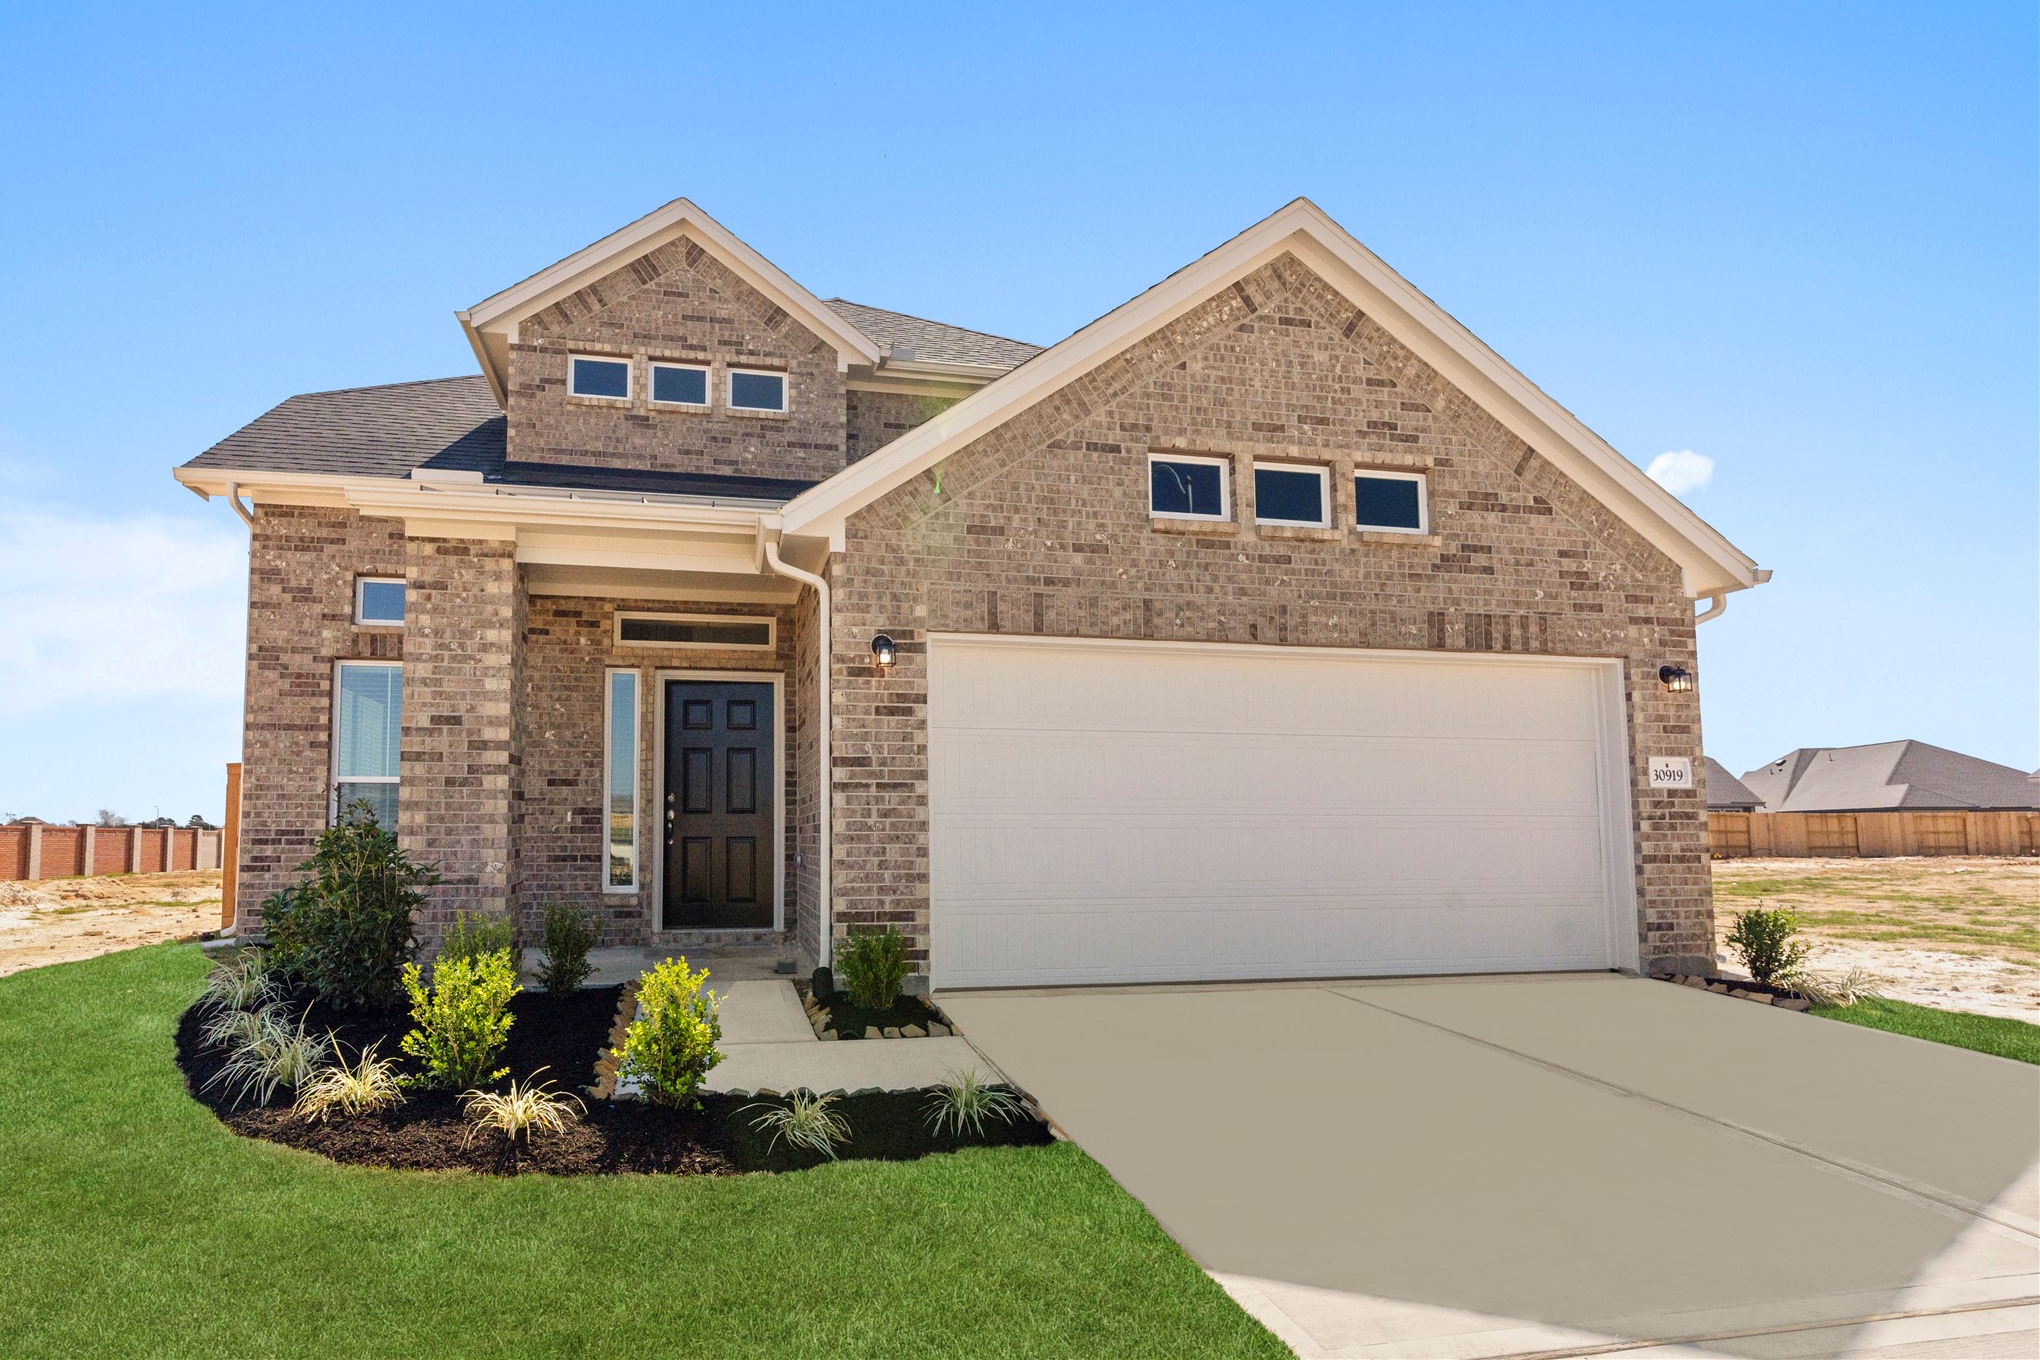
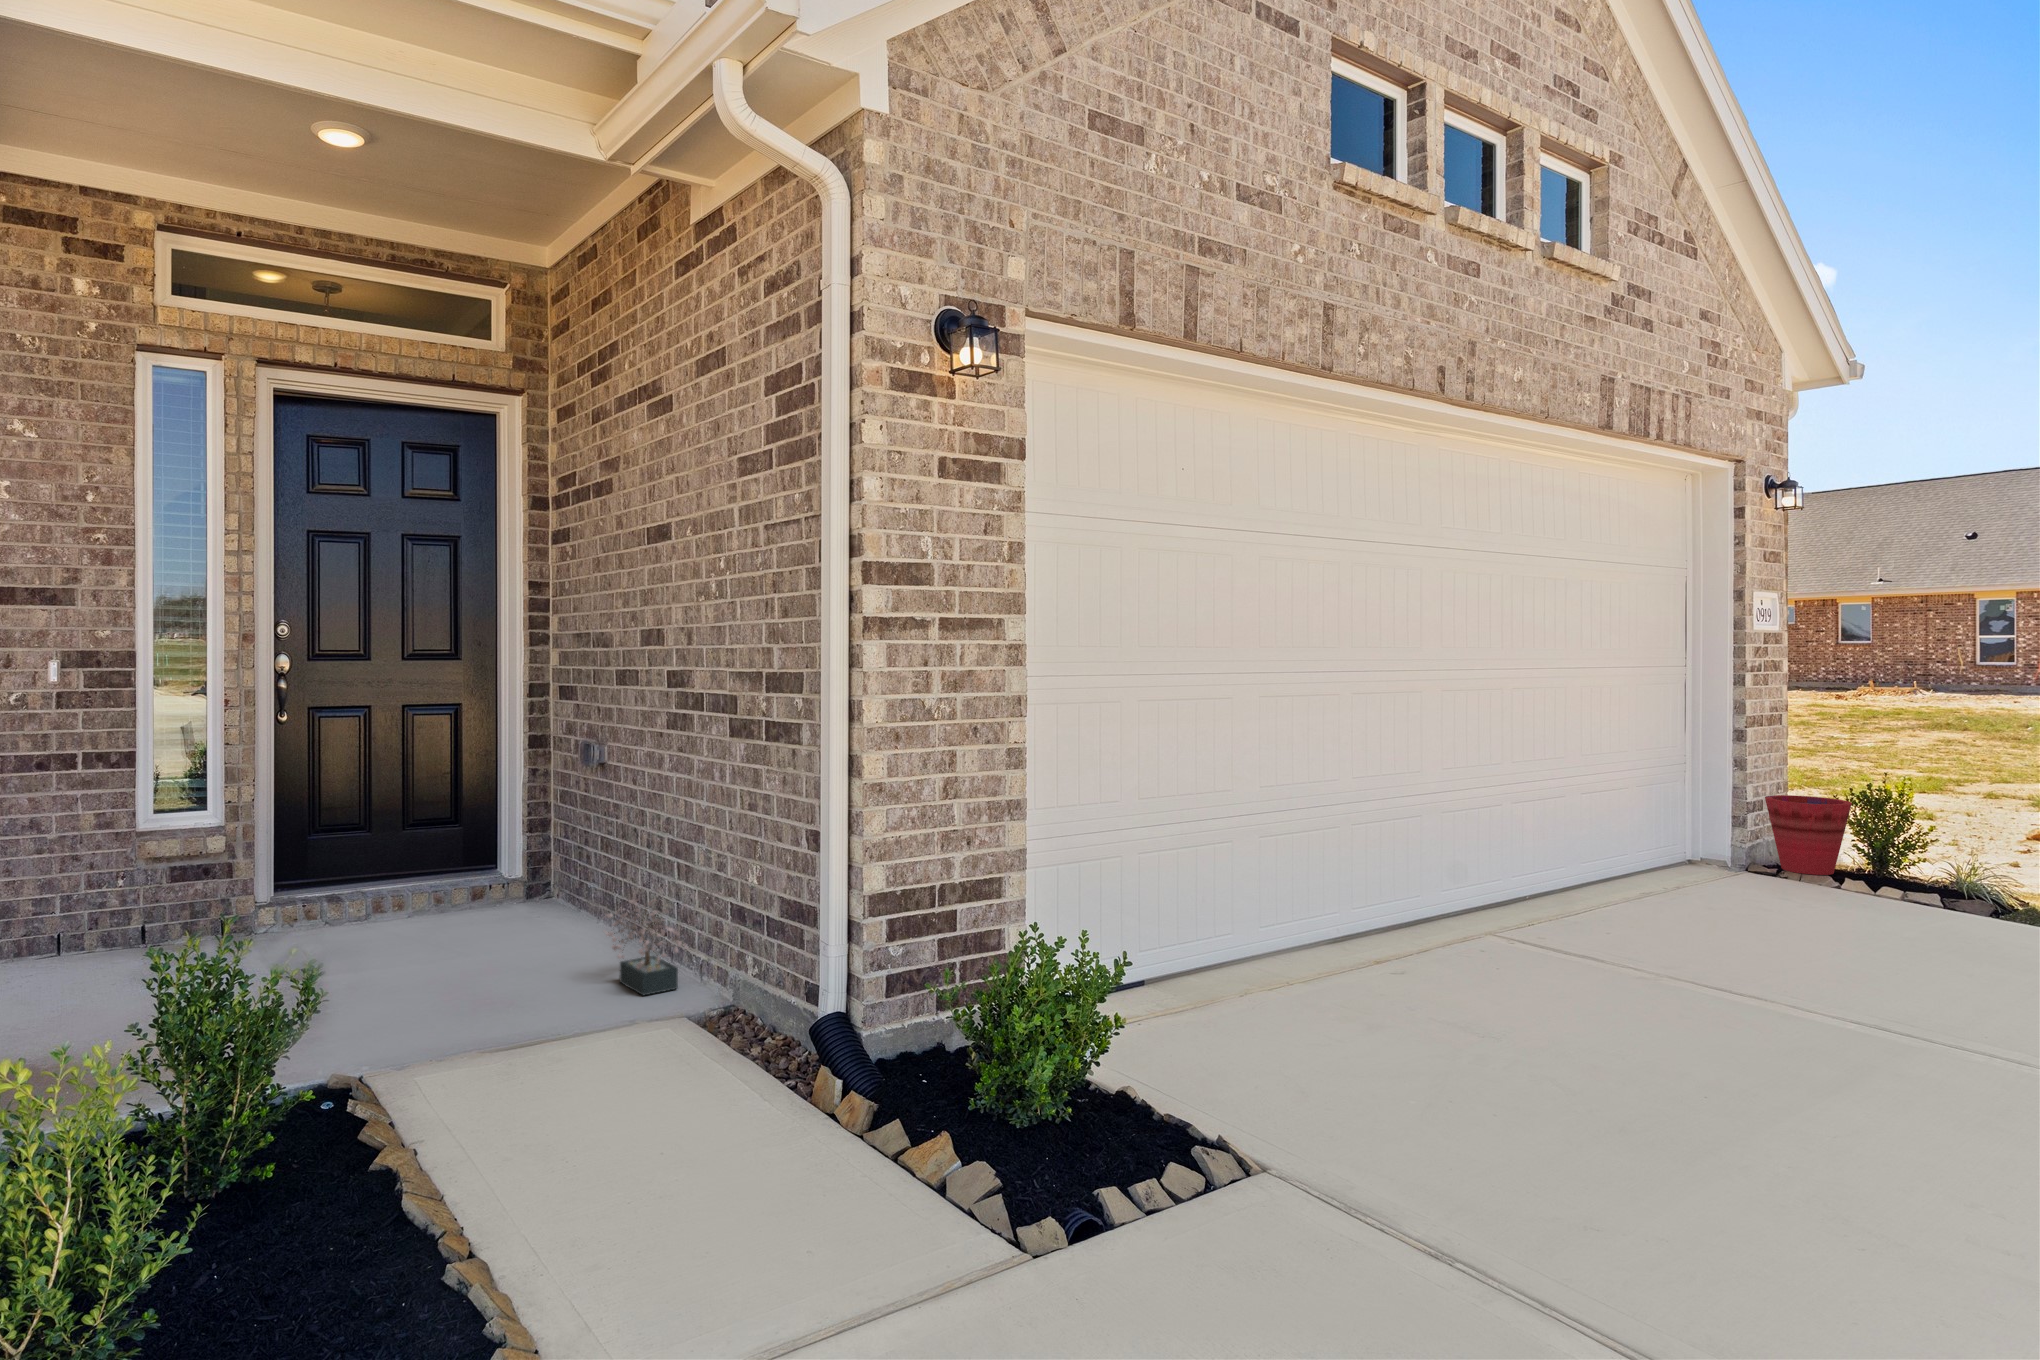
bucket: none [1667,916,1735,980] -> present [1765,795,1852,875]

